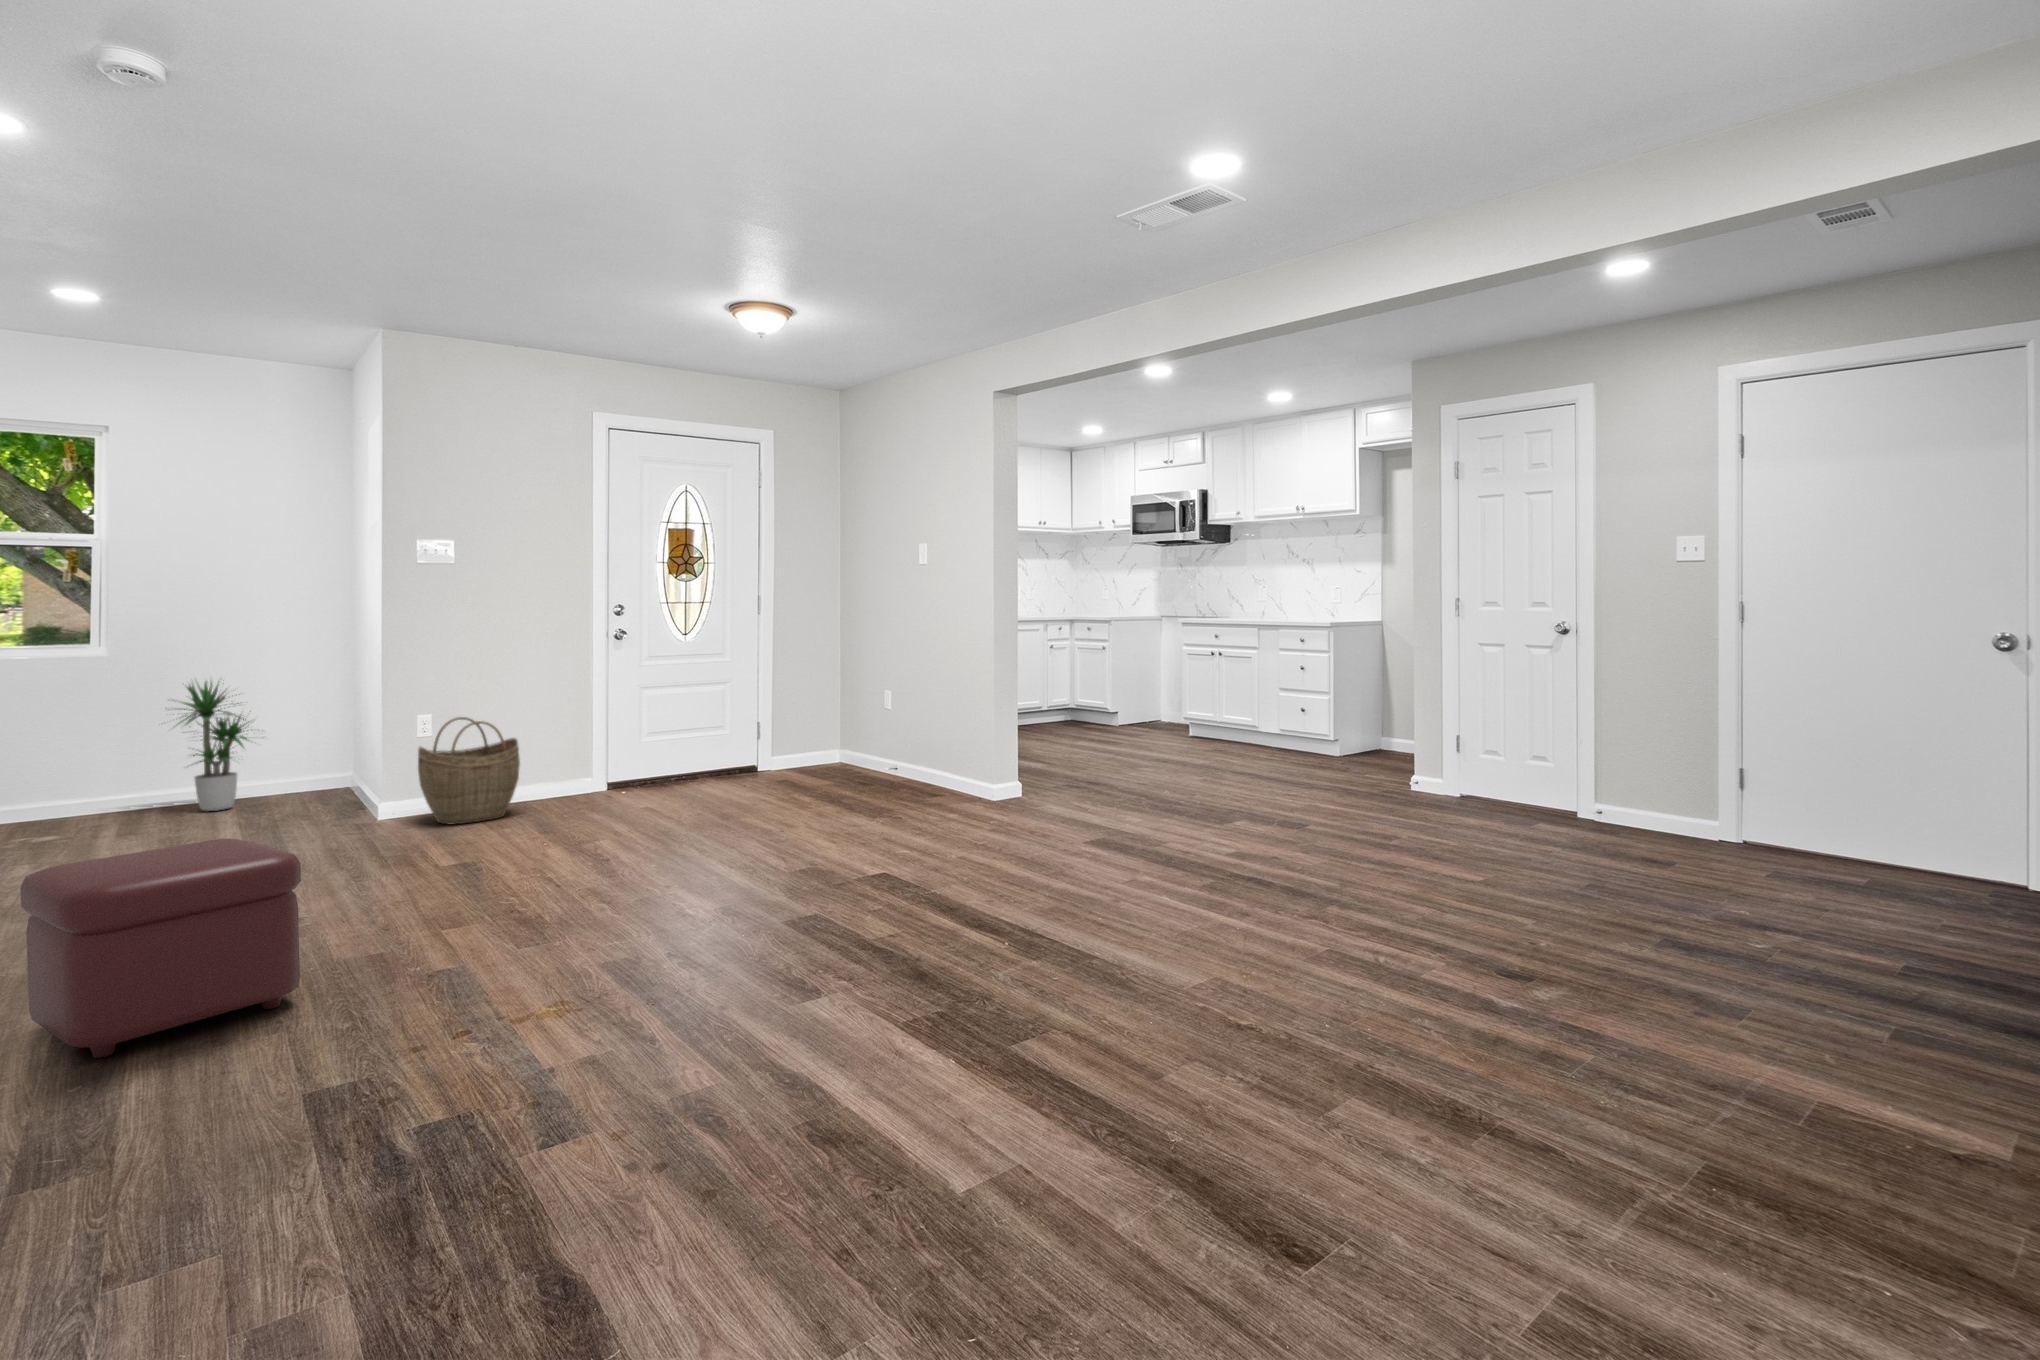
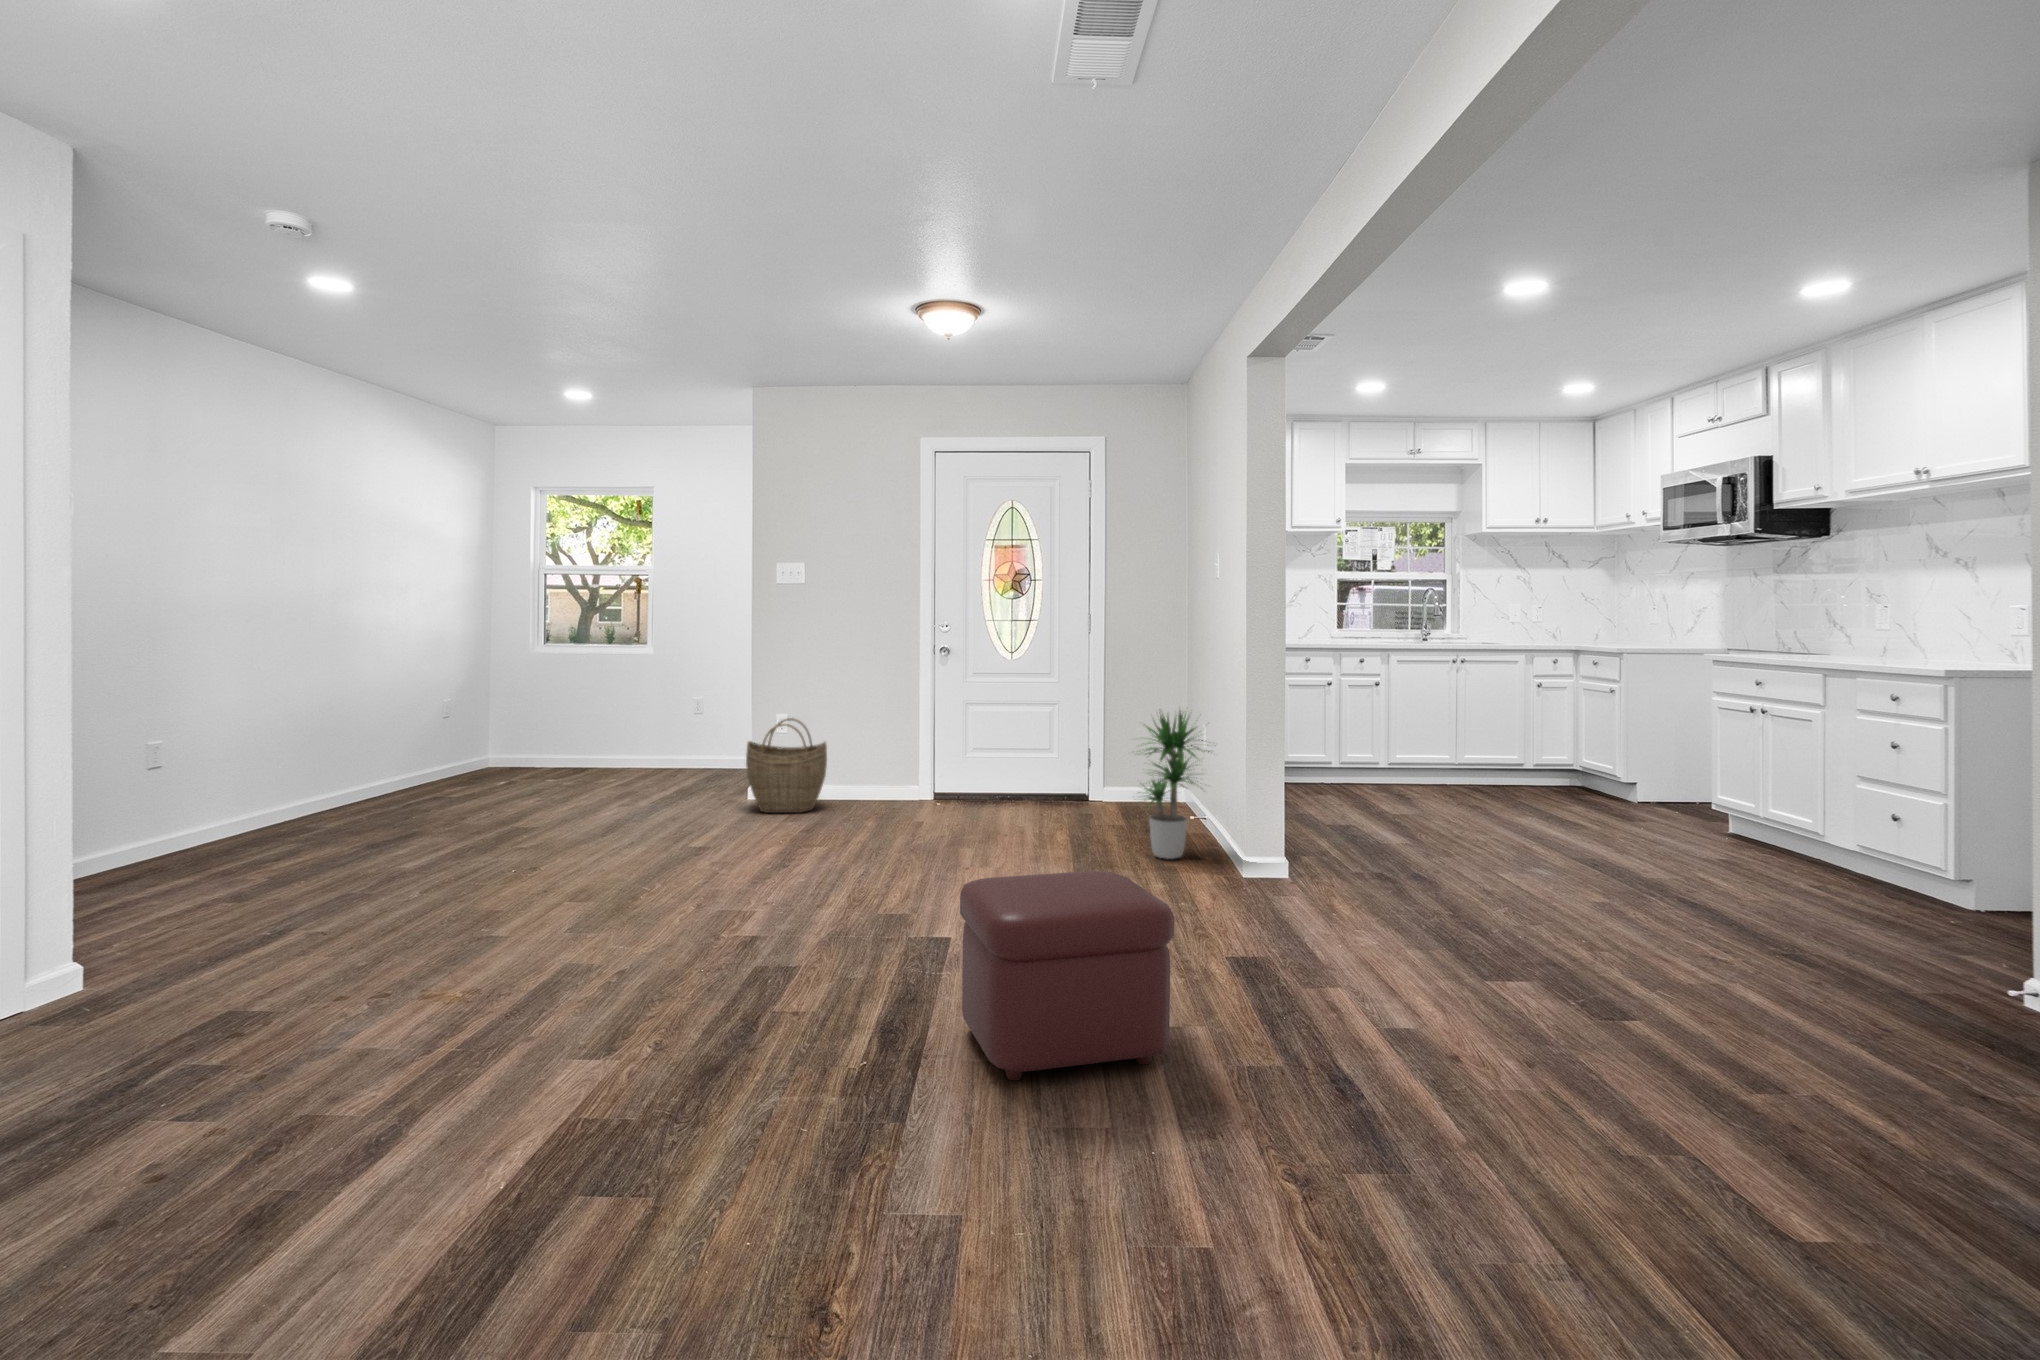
potted plant: present [177,681,249,811] -> present [1137,711,1211,859]
ottoman: present [20,839,301,1058] -> present [960,871,1174,1080]

